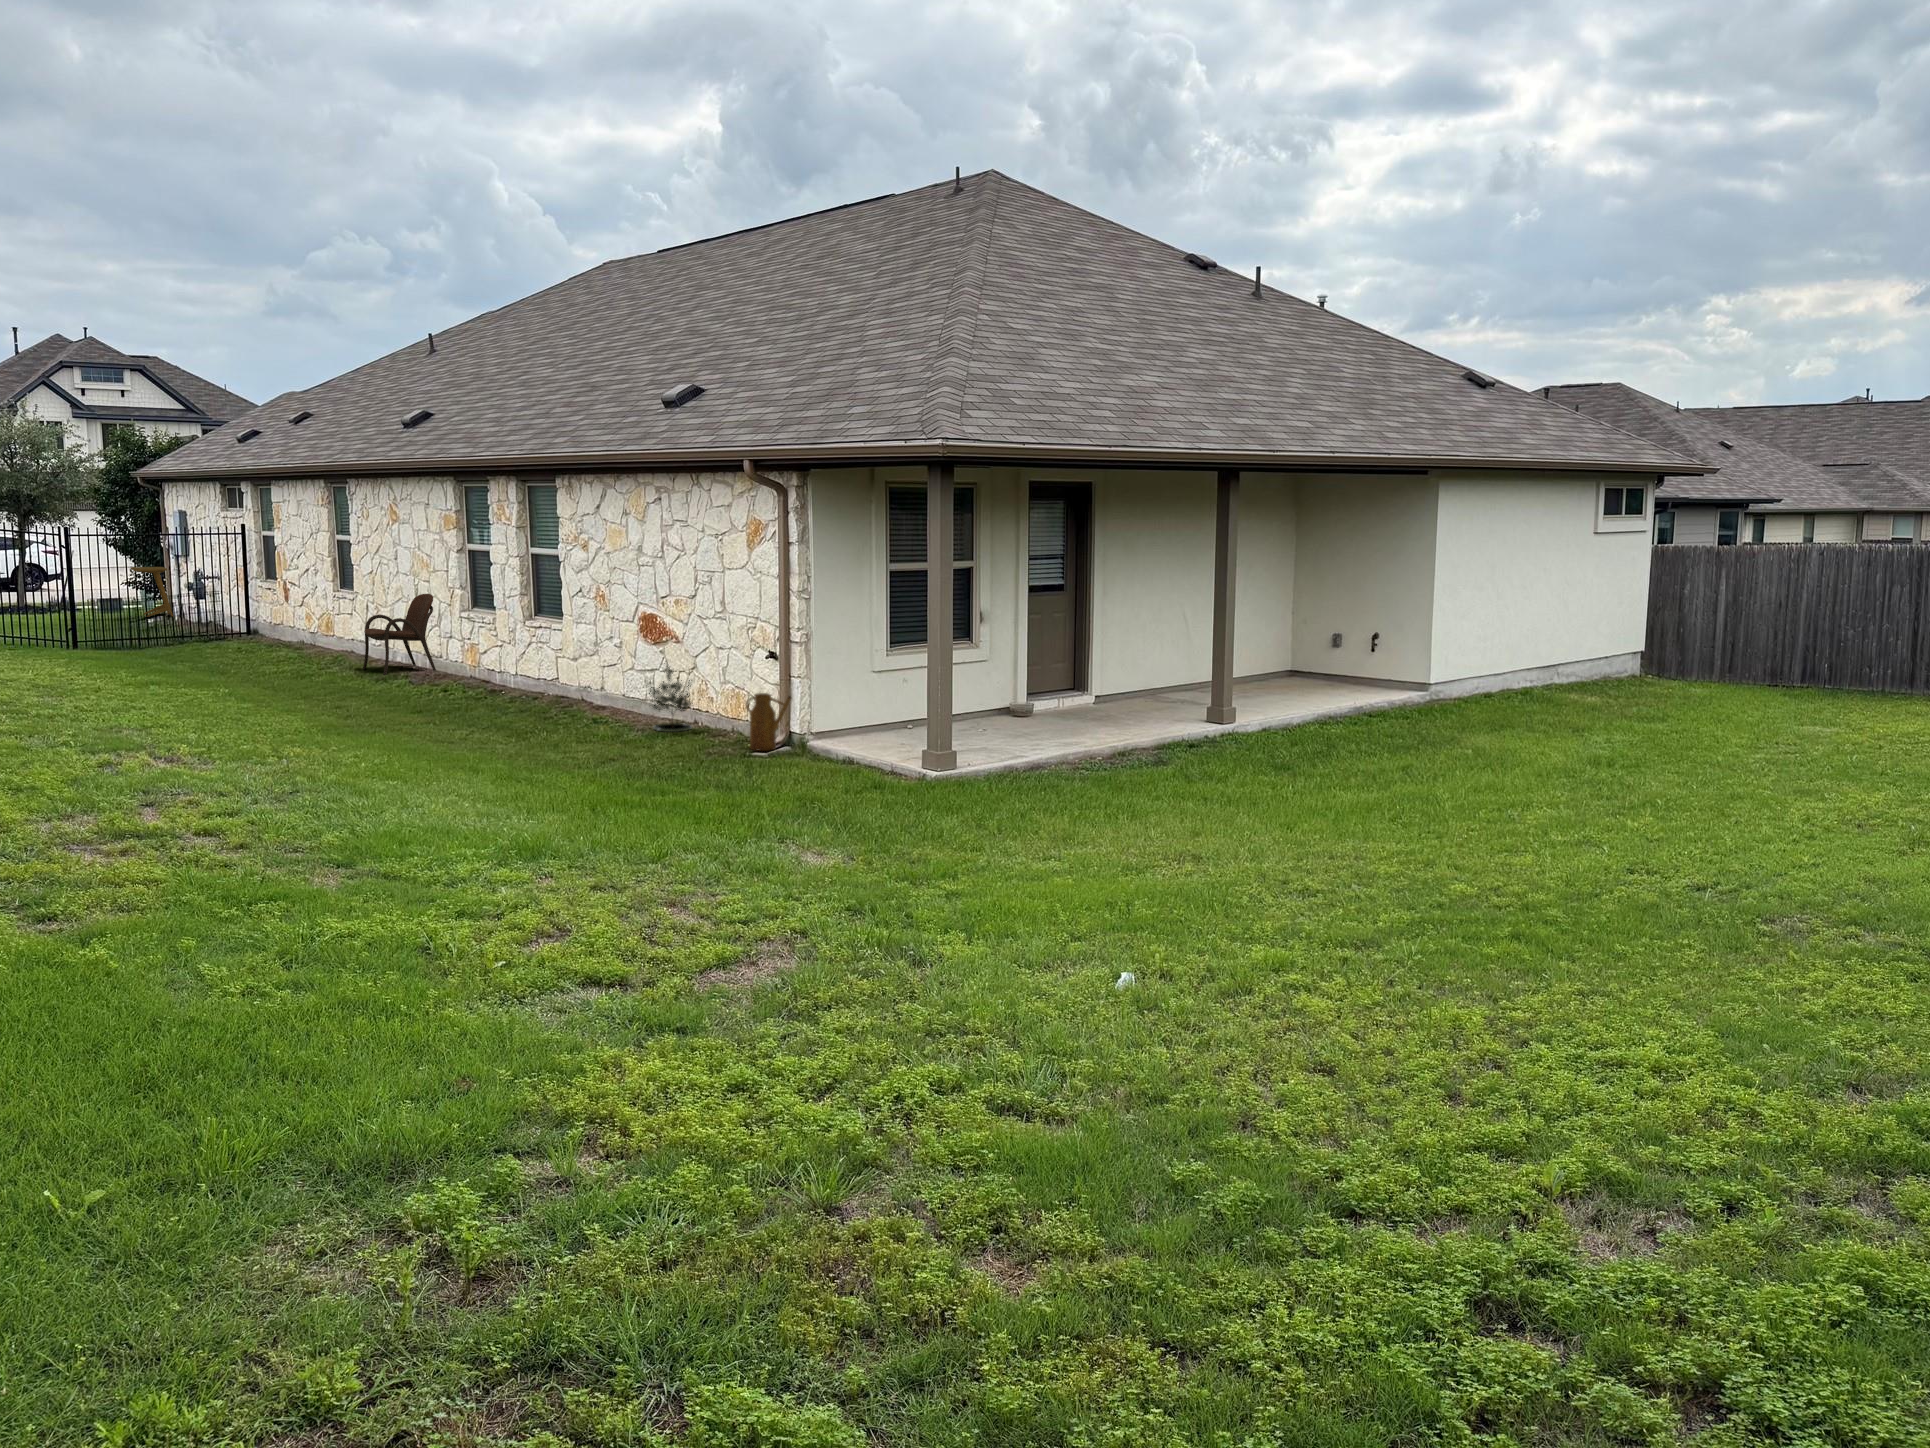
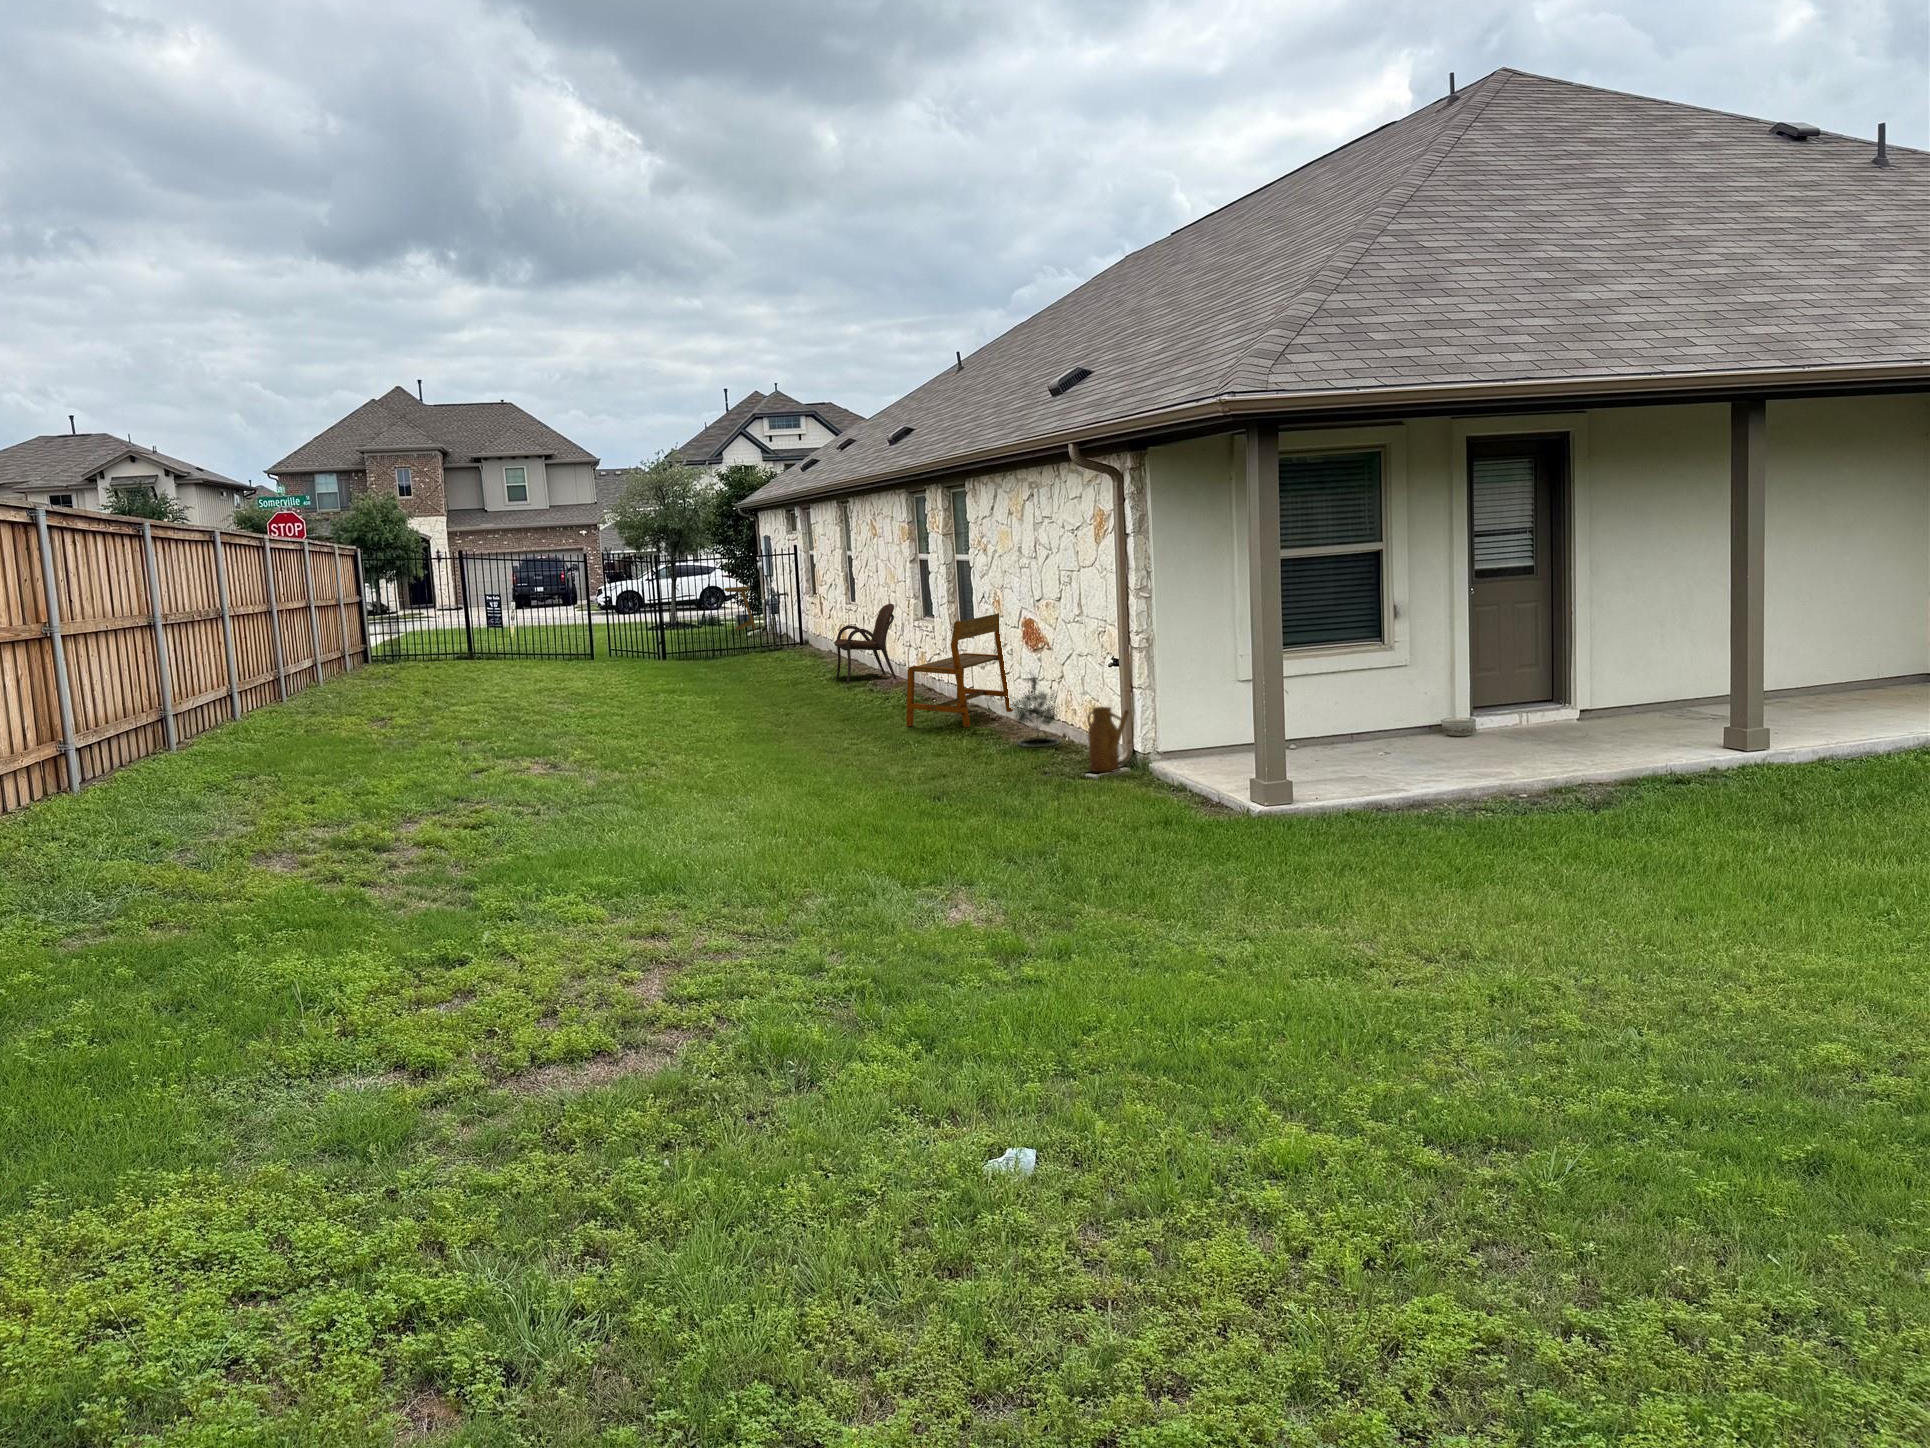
bench: none [515,606,607,715] -> present [907,613,1013,727]

